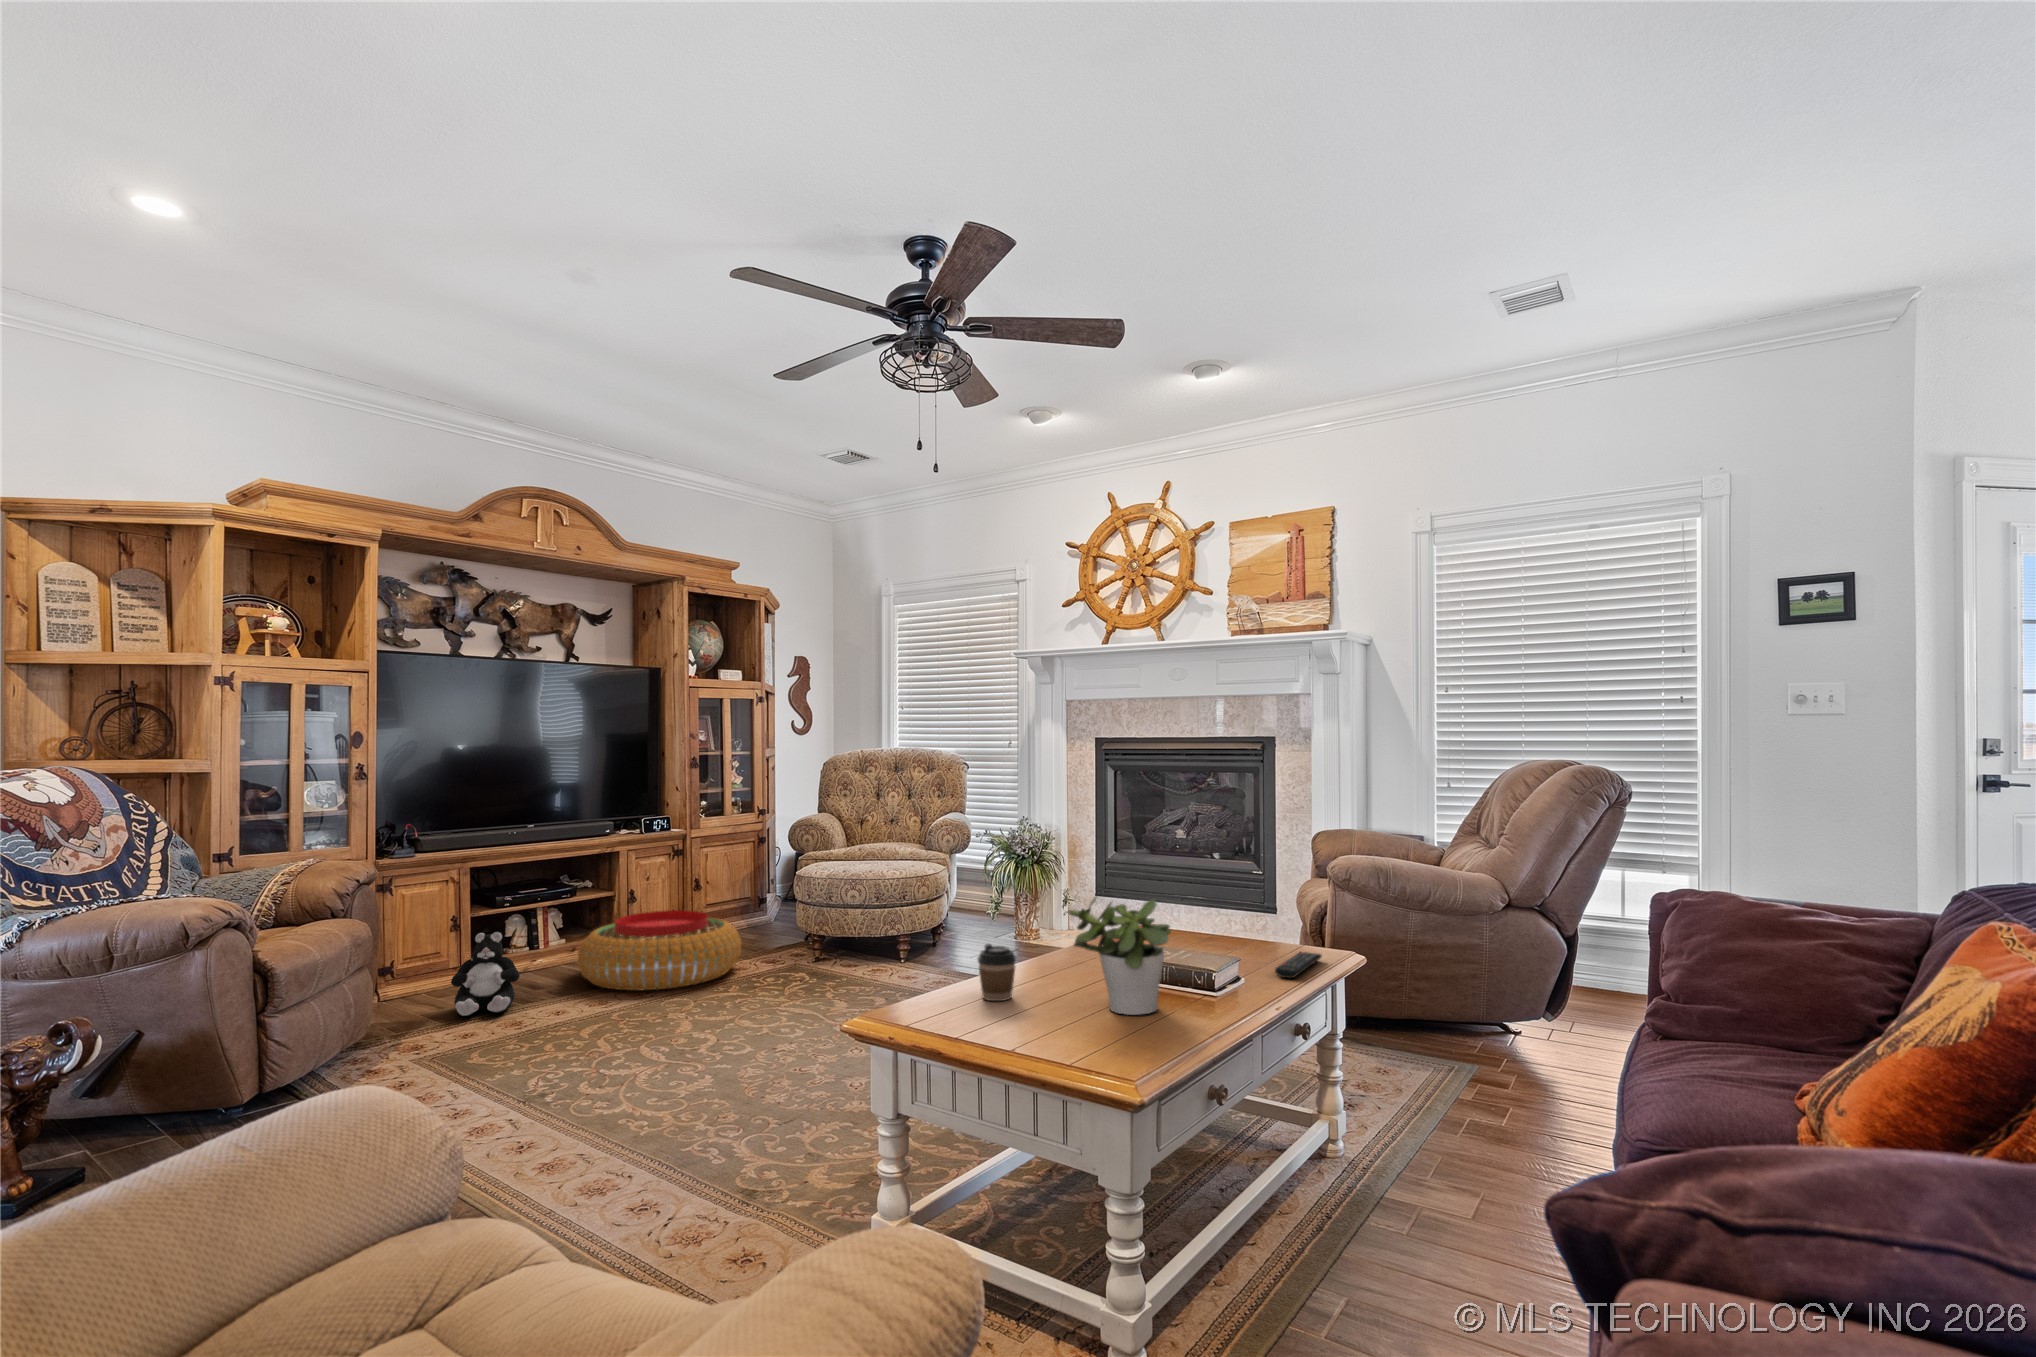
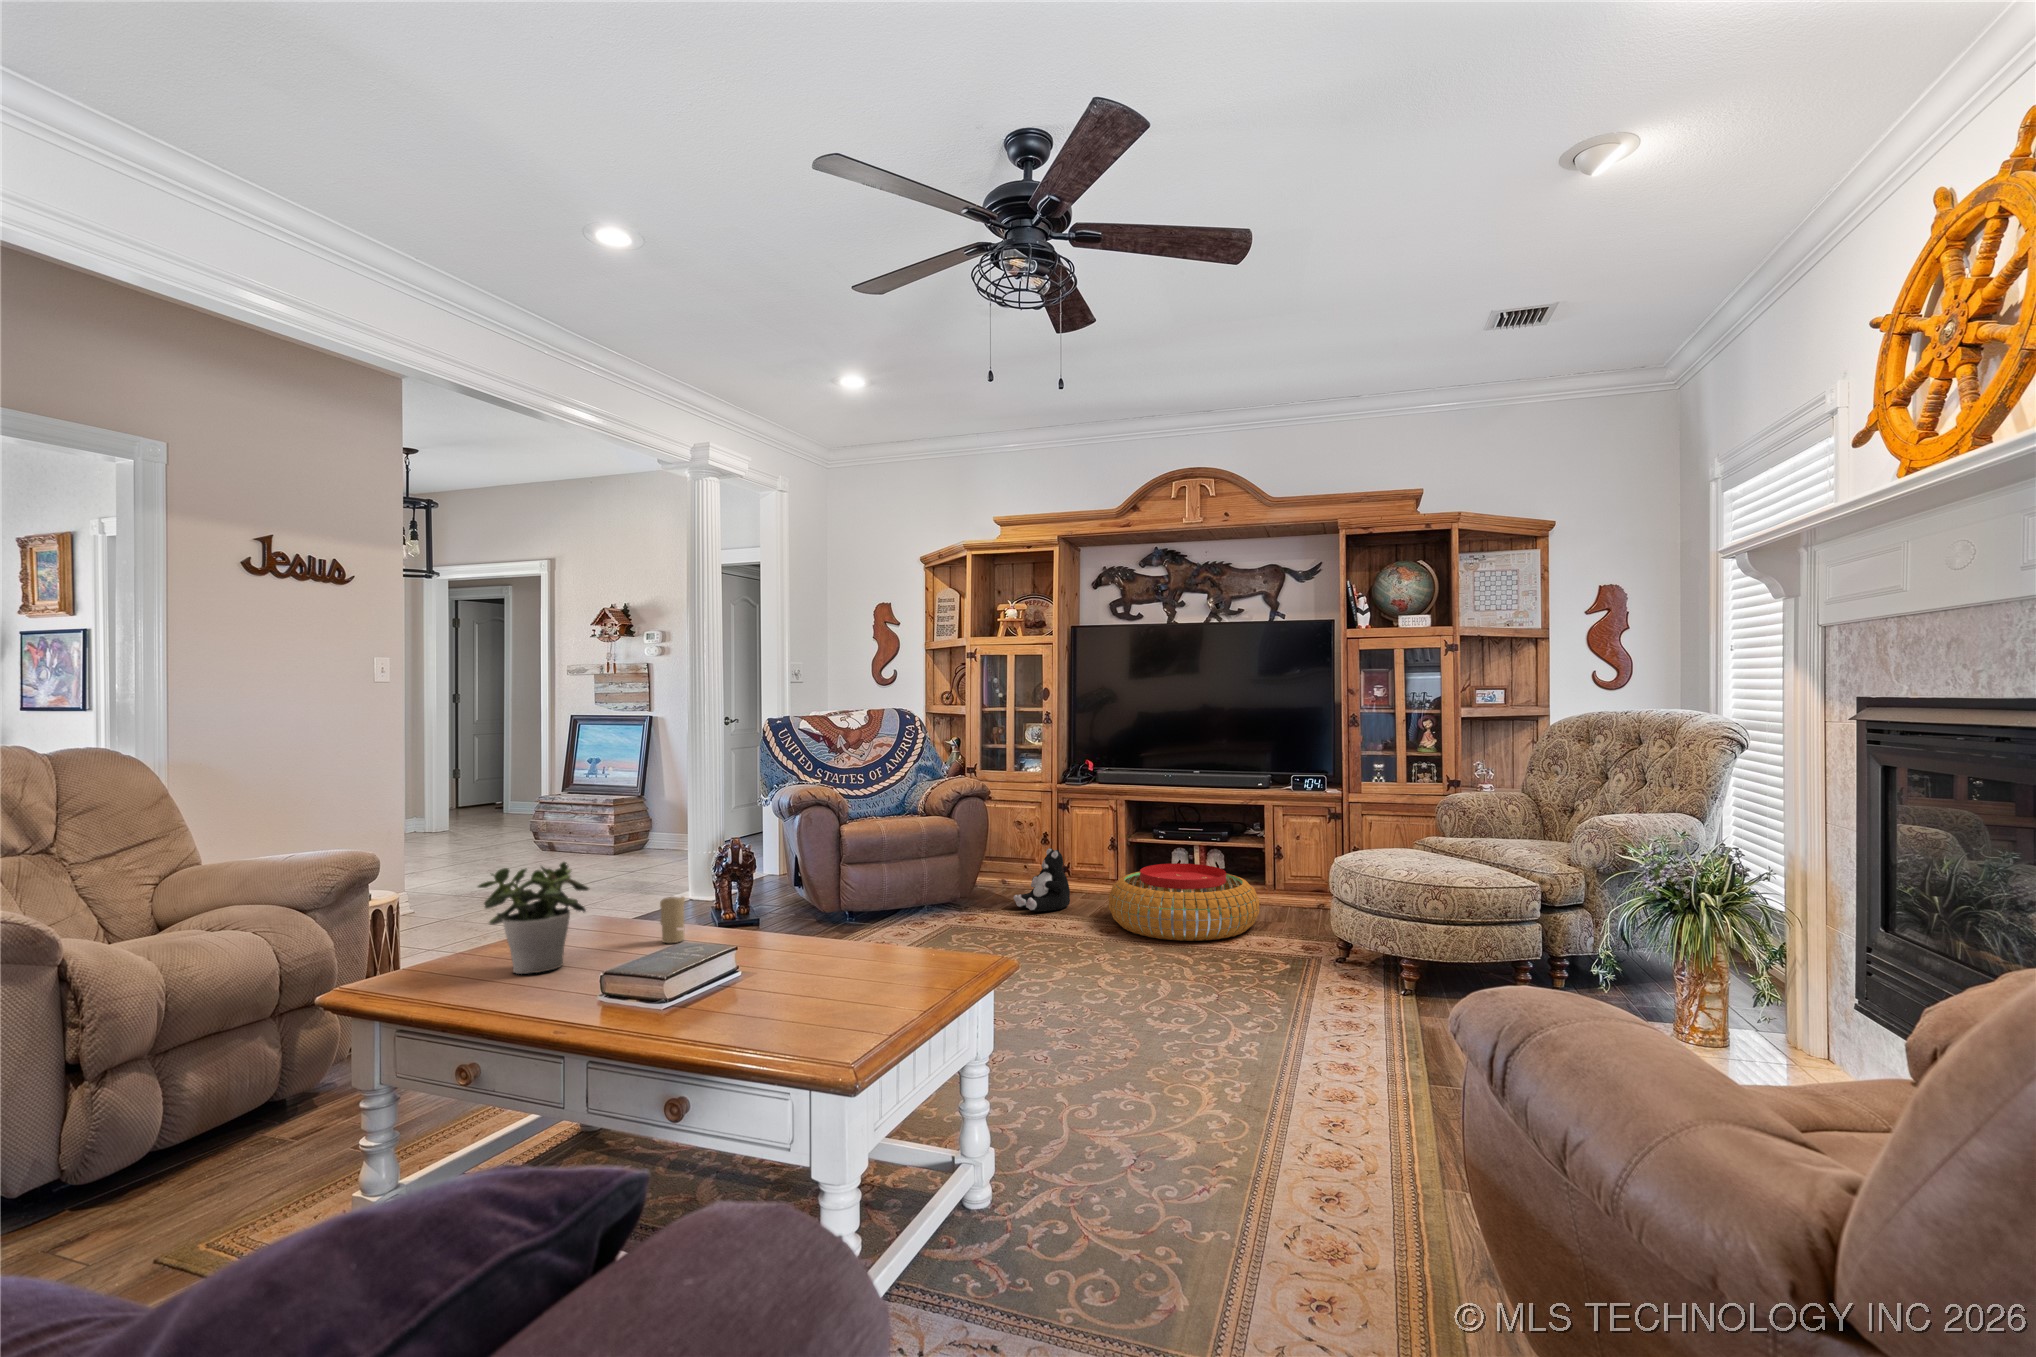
candle: none [1028,929,1053,981] -> present [660,897,685,943]
coffee cup: present [978,944,1017,1001] -> none [593,888,630,938]
remote control: present [1275,952,1322,978] -> none [604,1002,716,1030]

